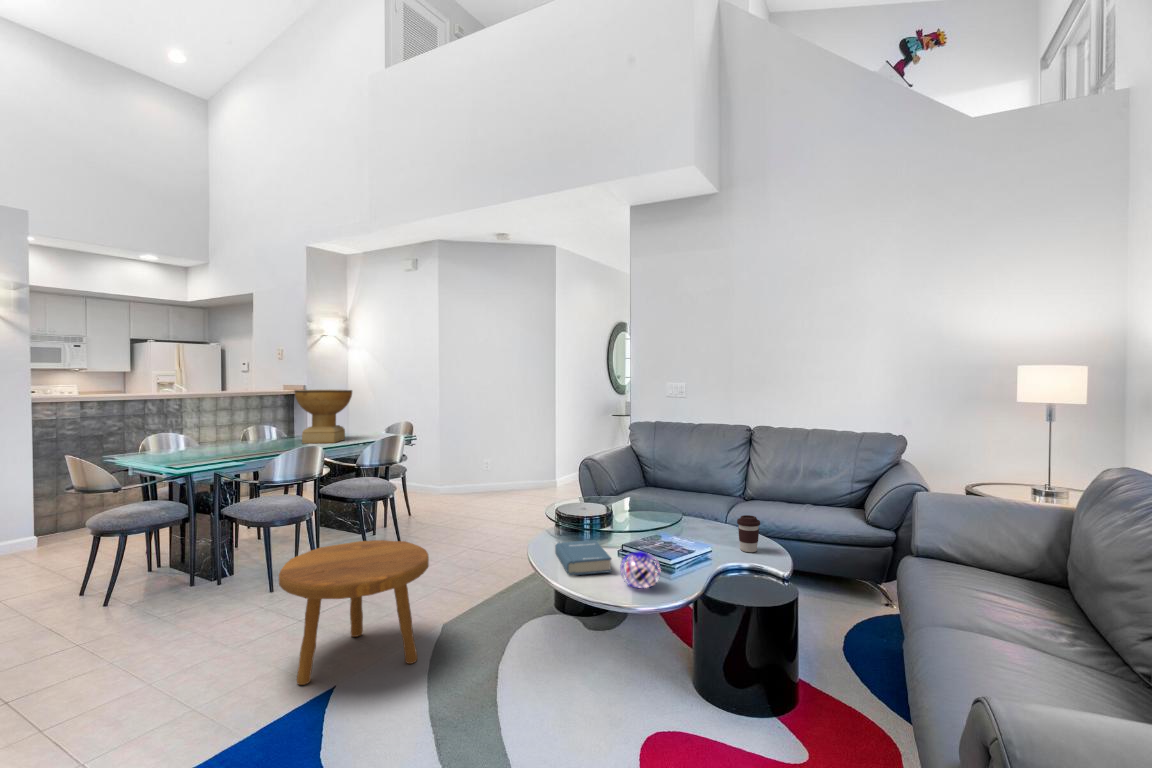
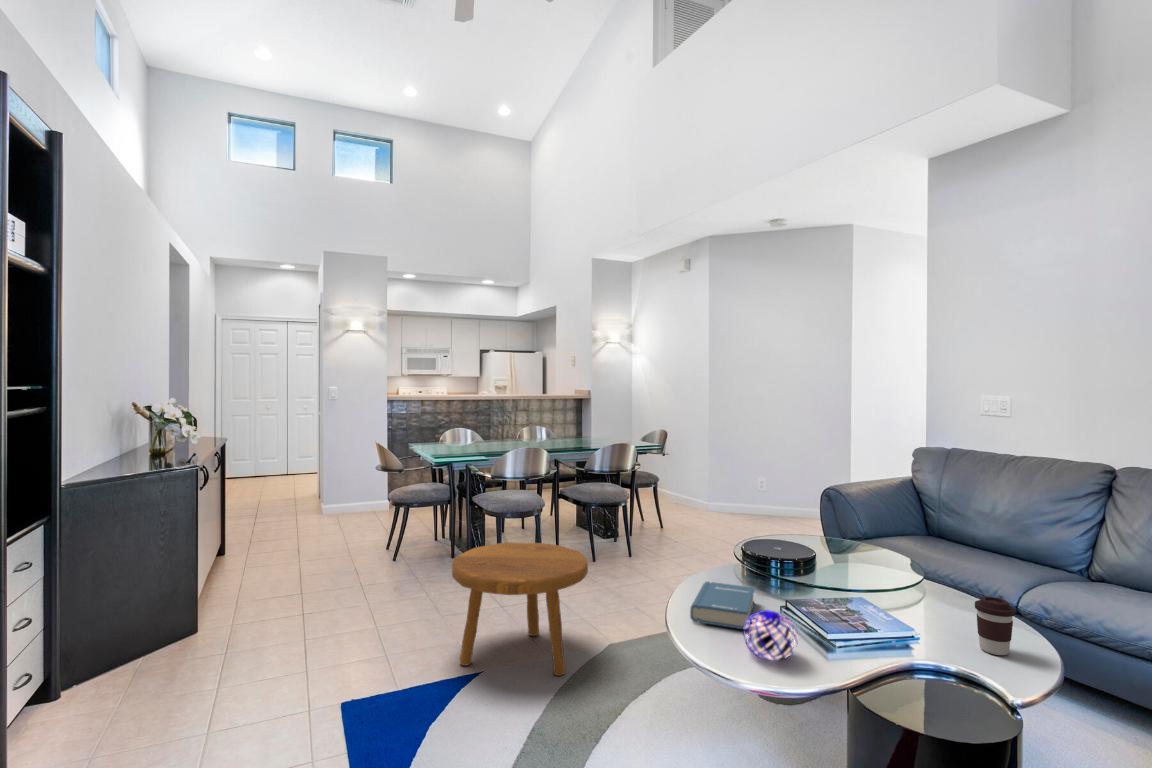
decorative bowl: present [295,390,352,443] -> none [552,394,603,447]

